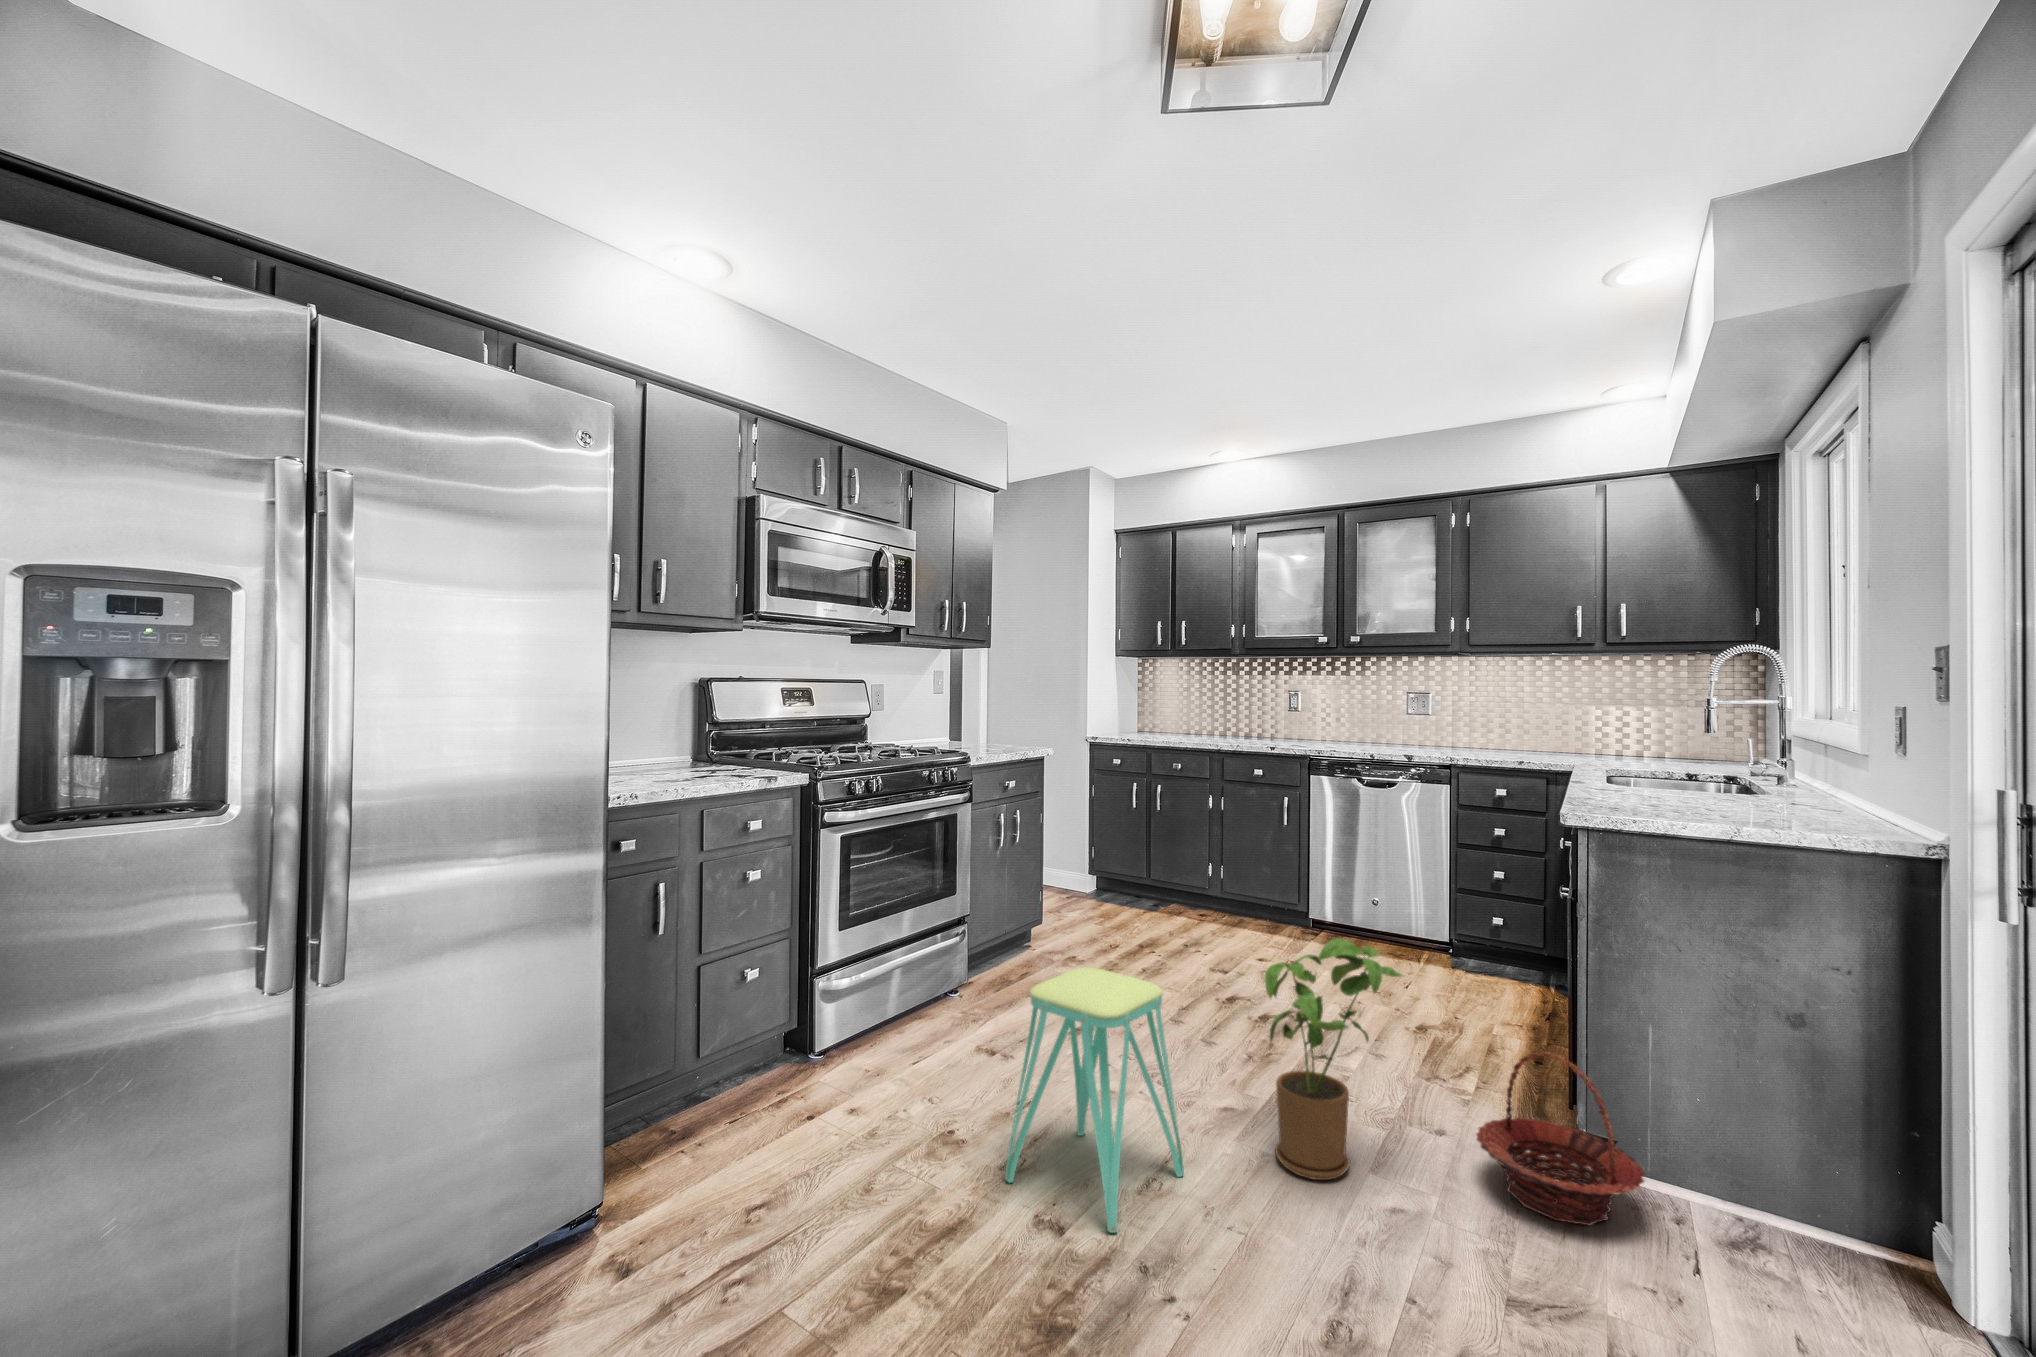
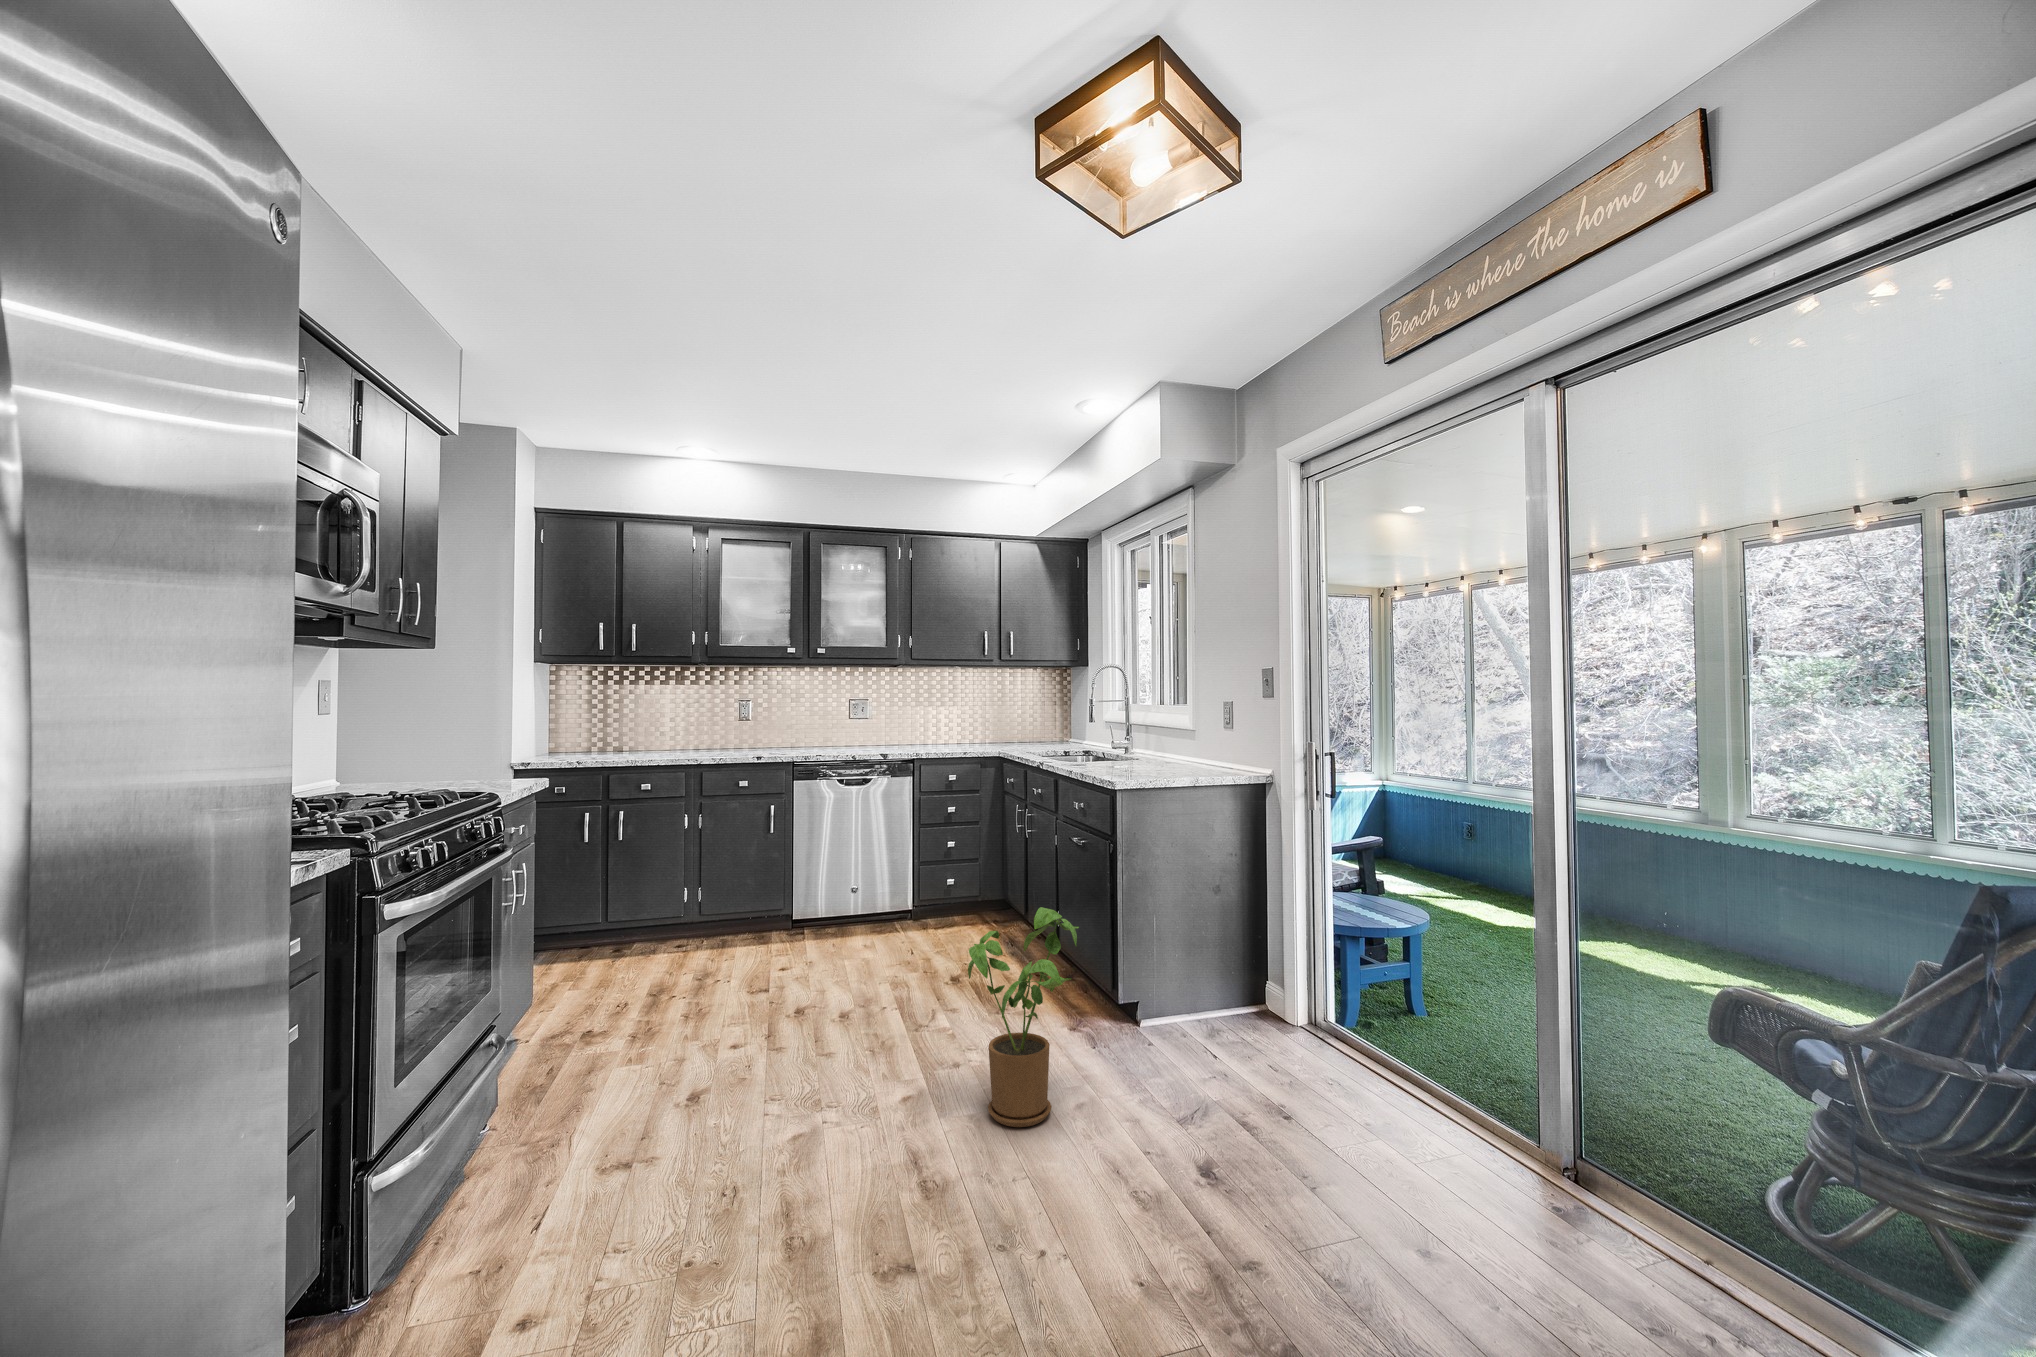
stool: present [1005,967,1184,1233] -> none [809,992,965,1271]
basket: present [1476,1052,1644,1226] -> none [1107,958,1213,1078]

